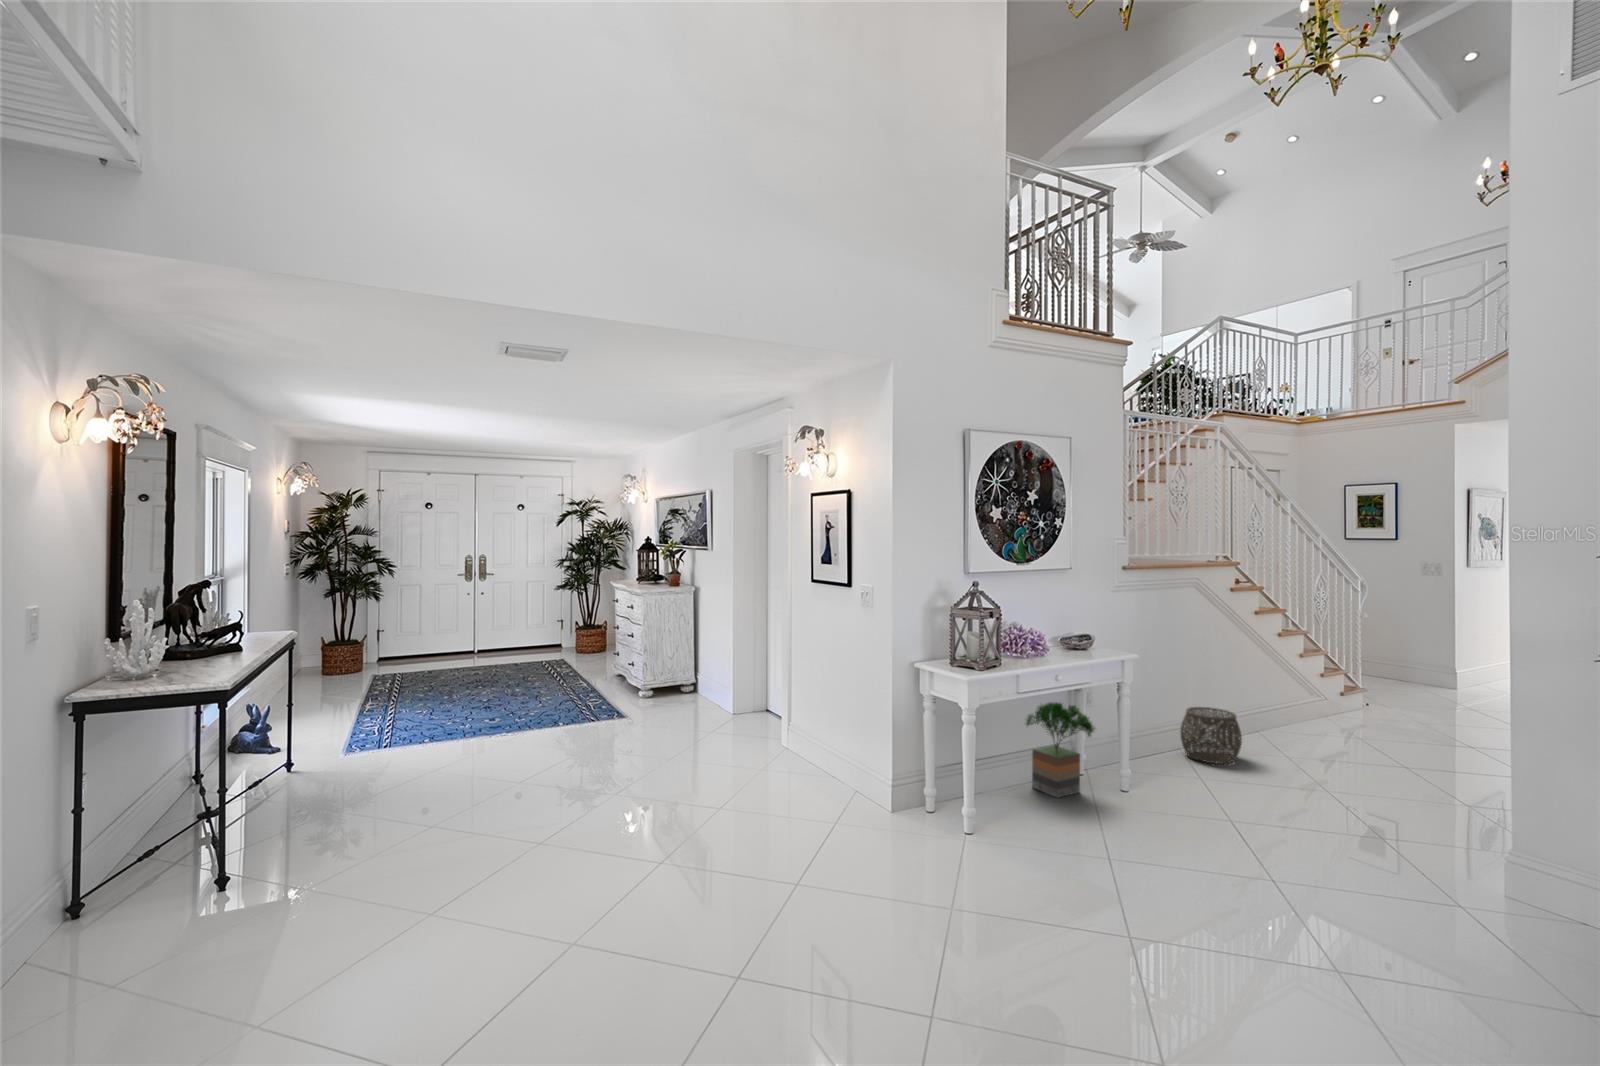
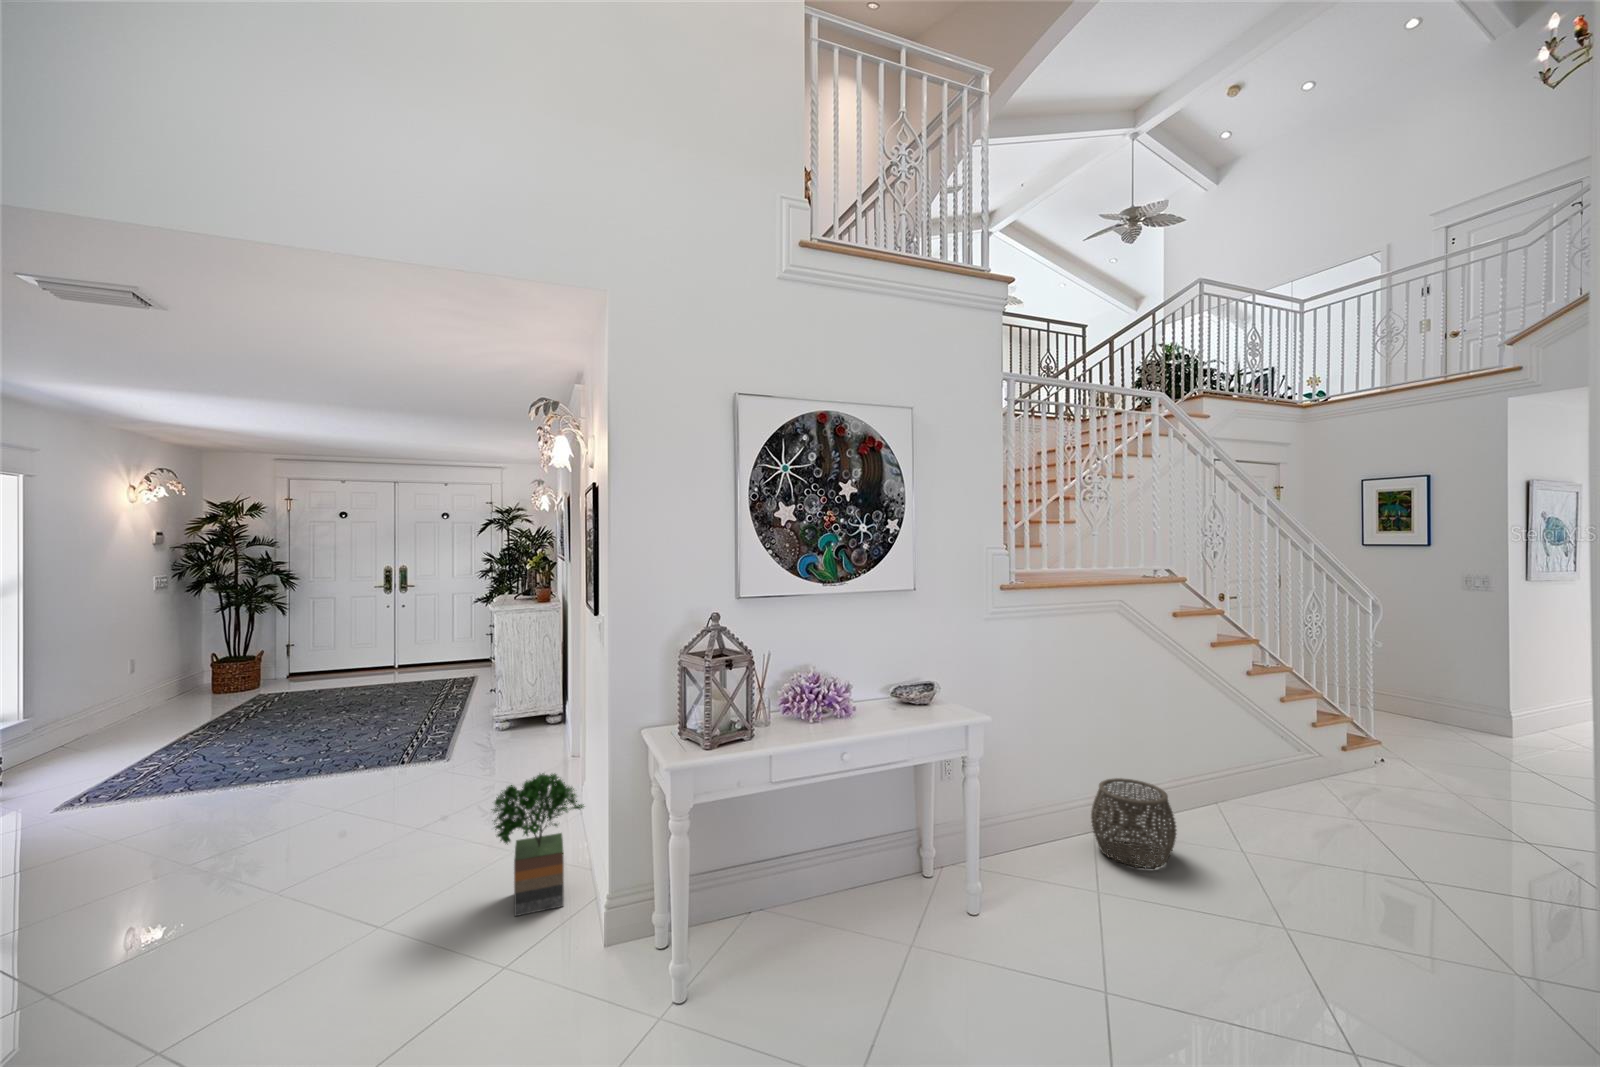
potted tree: present [1025,702,1095,798] -> present [491,773,584,916]

